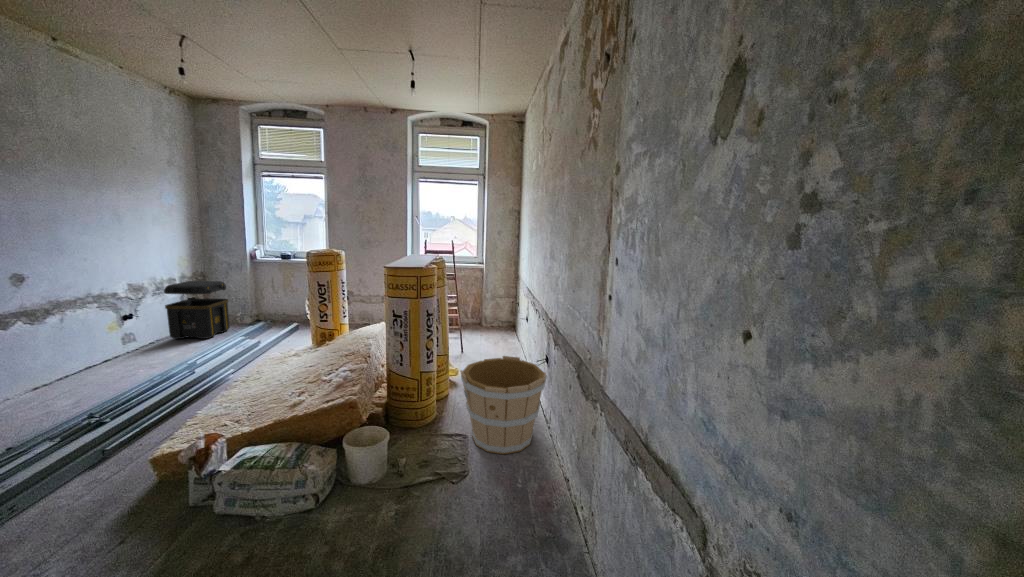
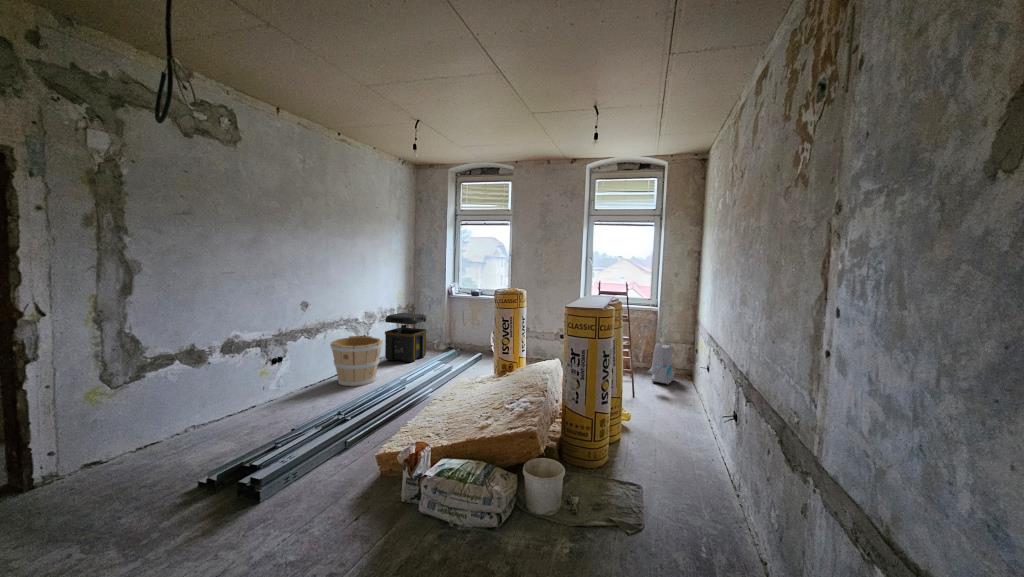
vacuum cleaner: none [473,296,497,332] -> present [647,343,674,385]
wooden bucket: present [461,356,547,454] -> present [330,336,383,387]

